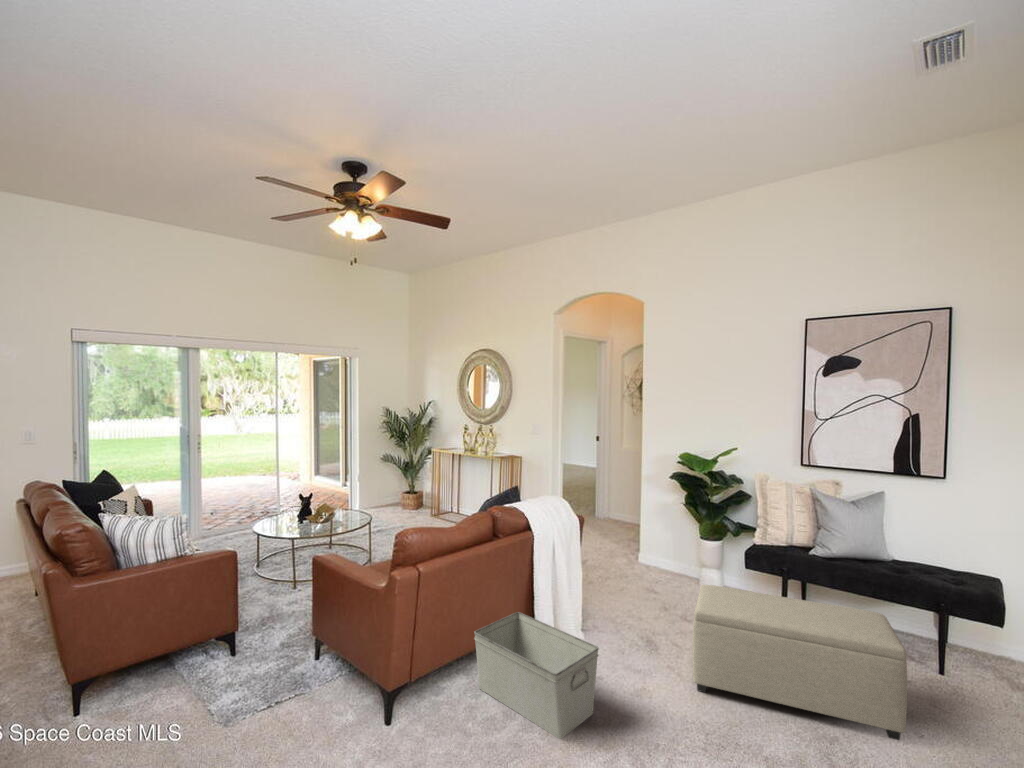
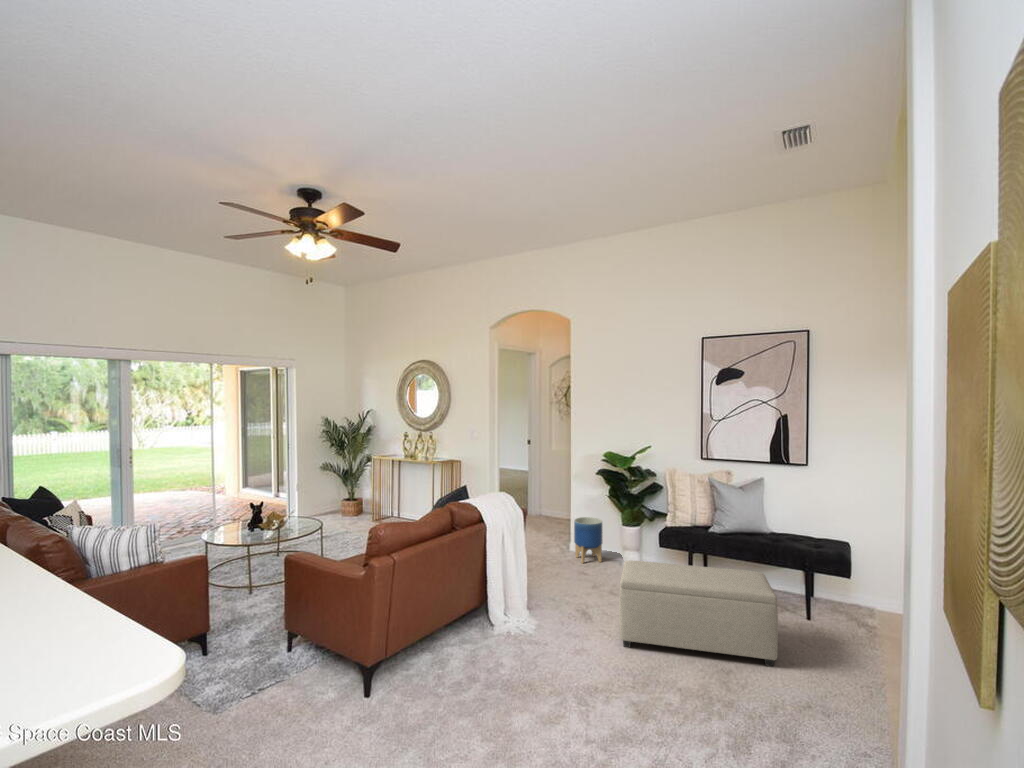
planter: none [644,526,676,579] -> present [574,517,603,563]
storage bin: present [474,612,599,739] -> none [437,594,545,691]

